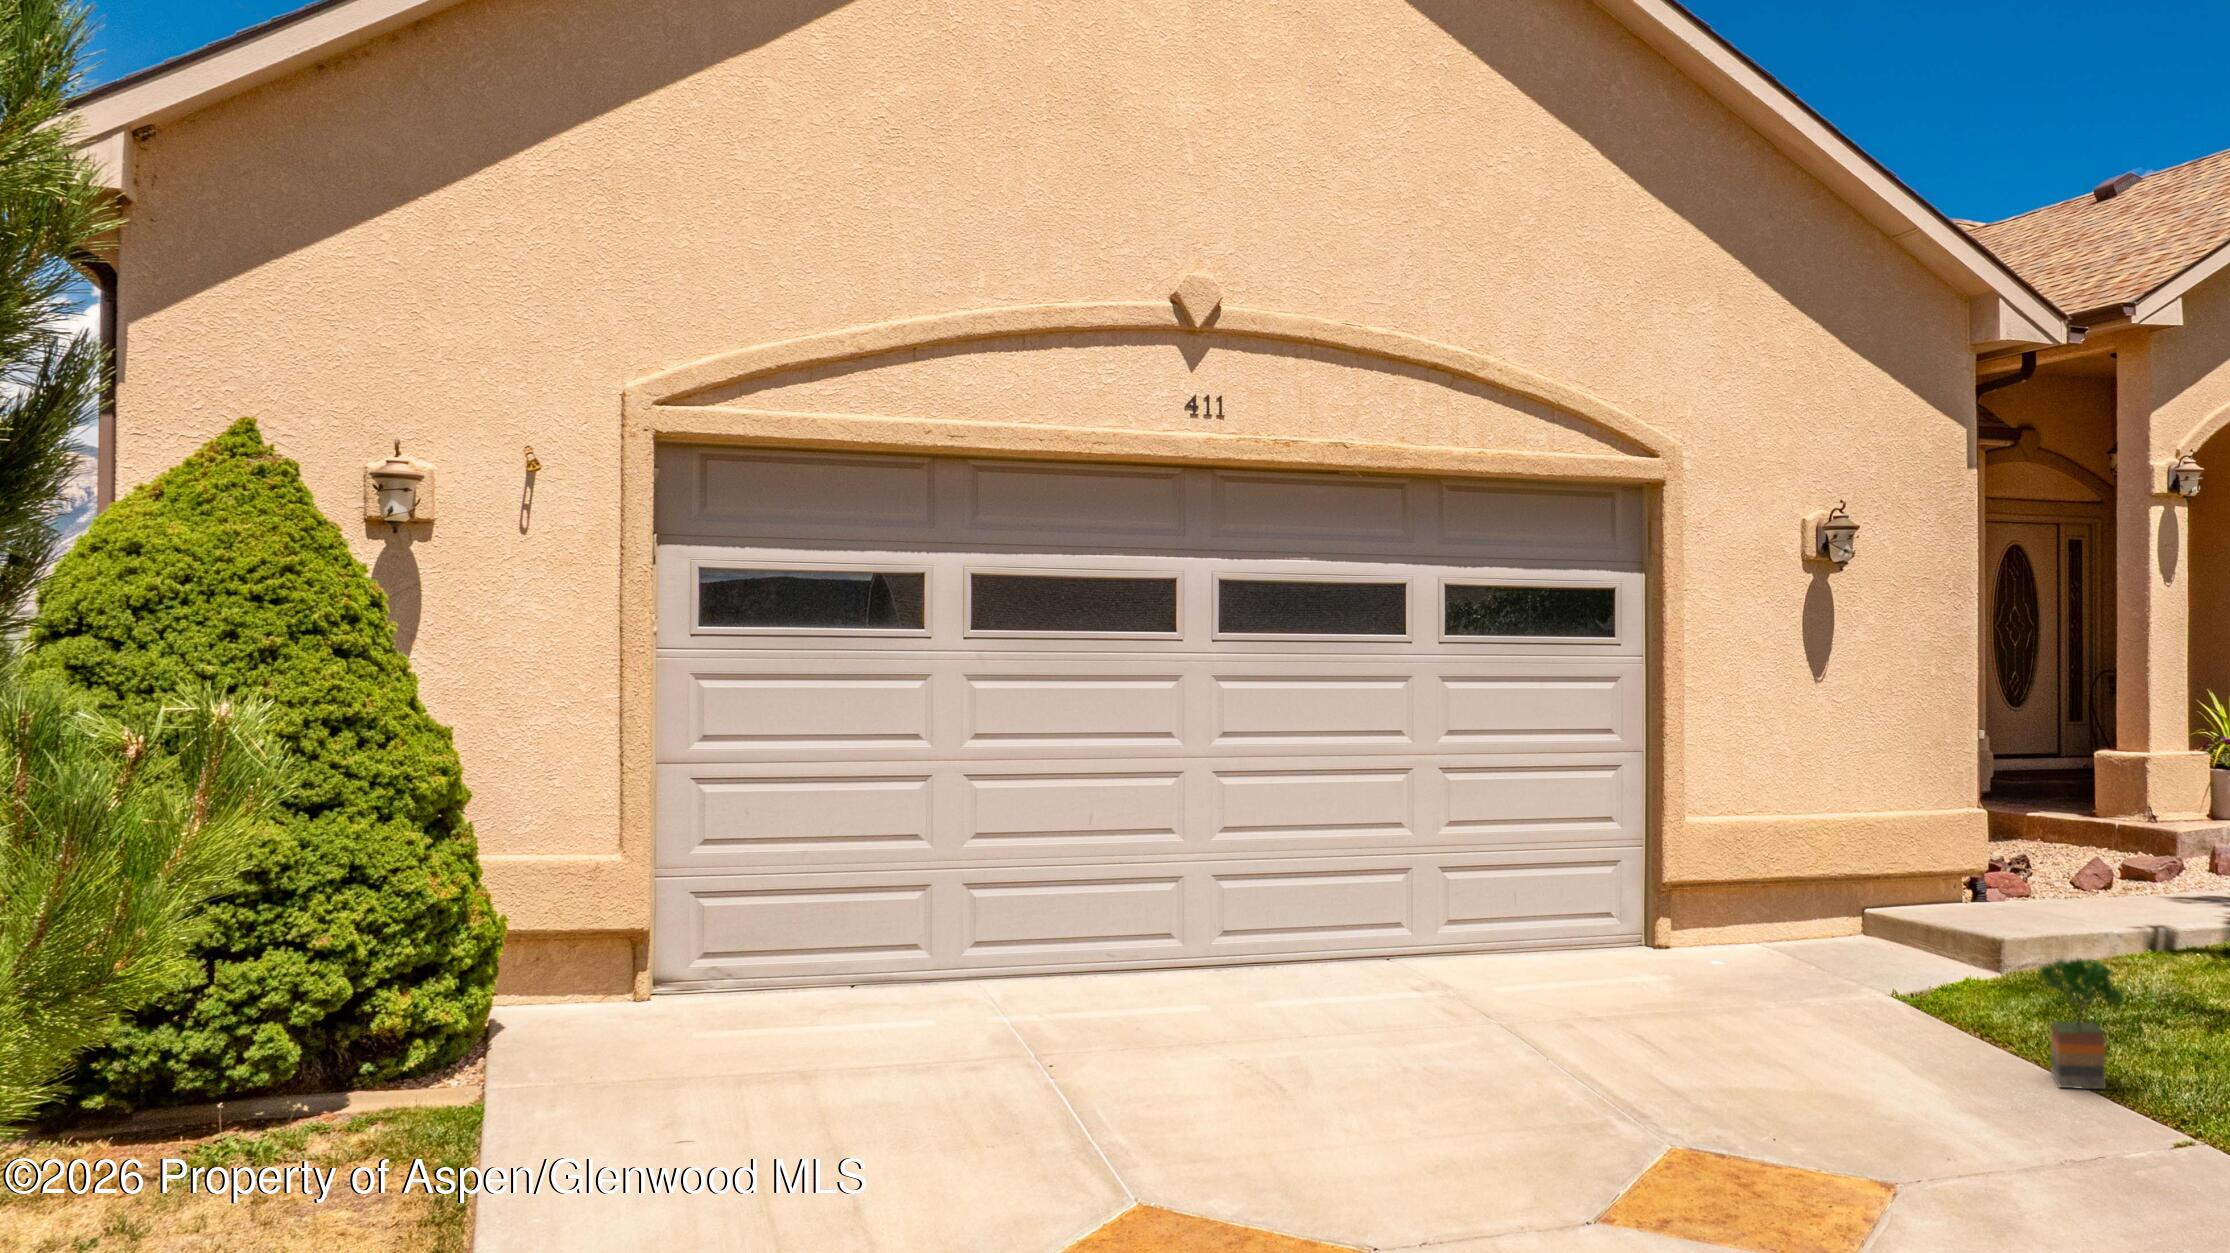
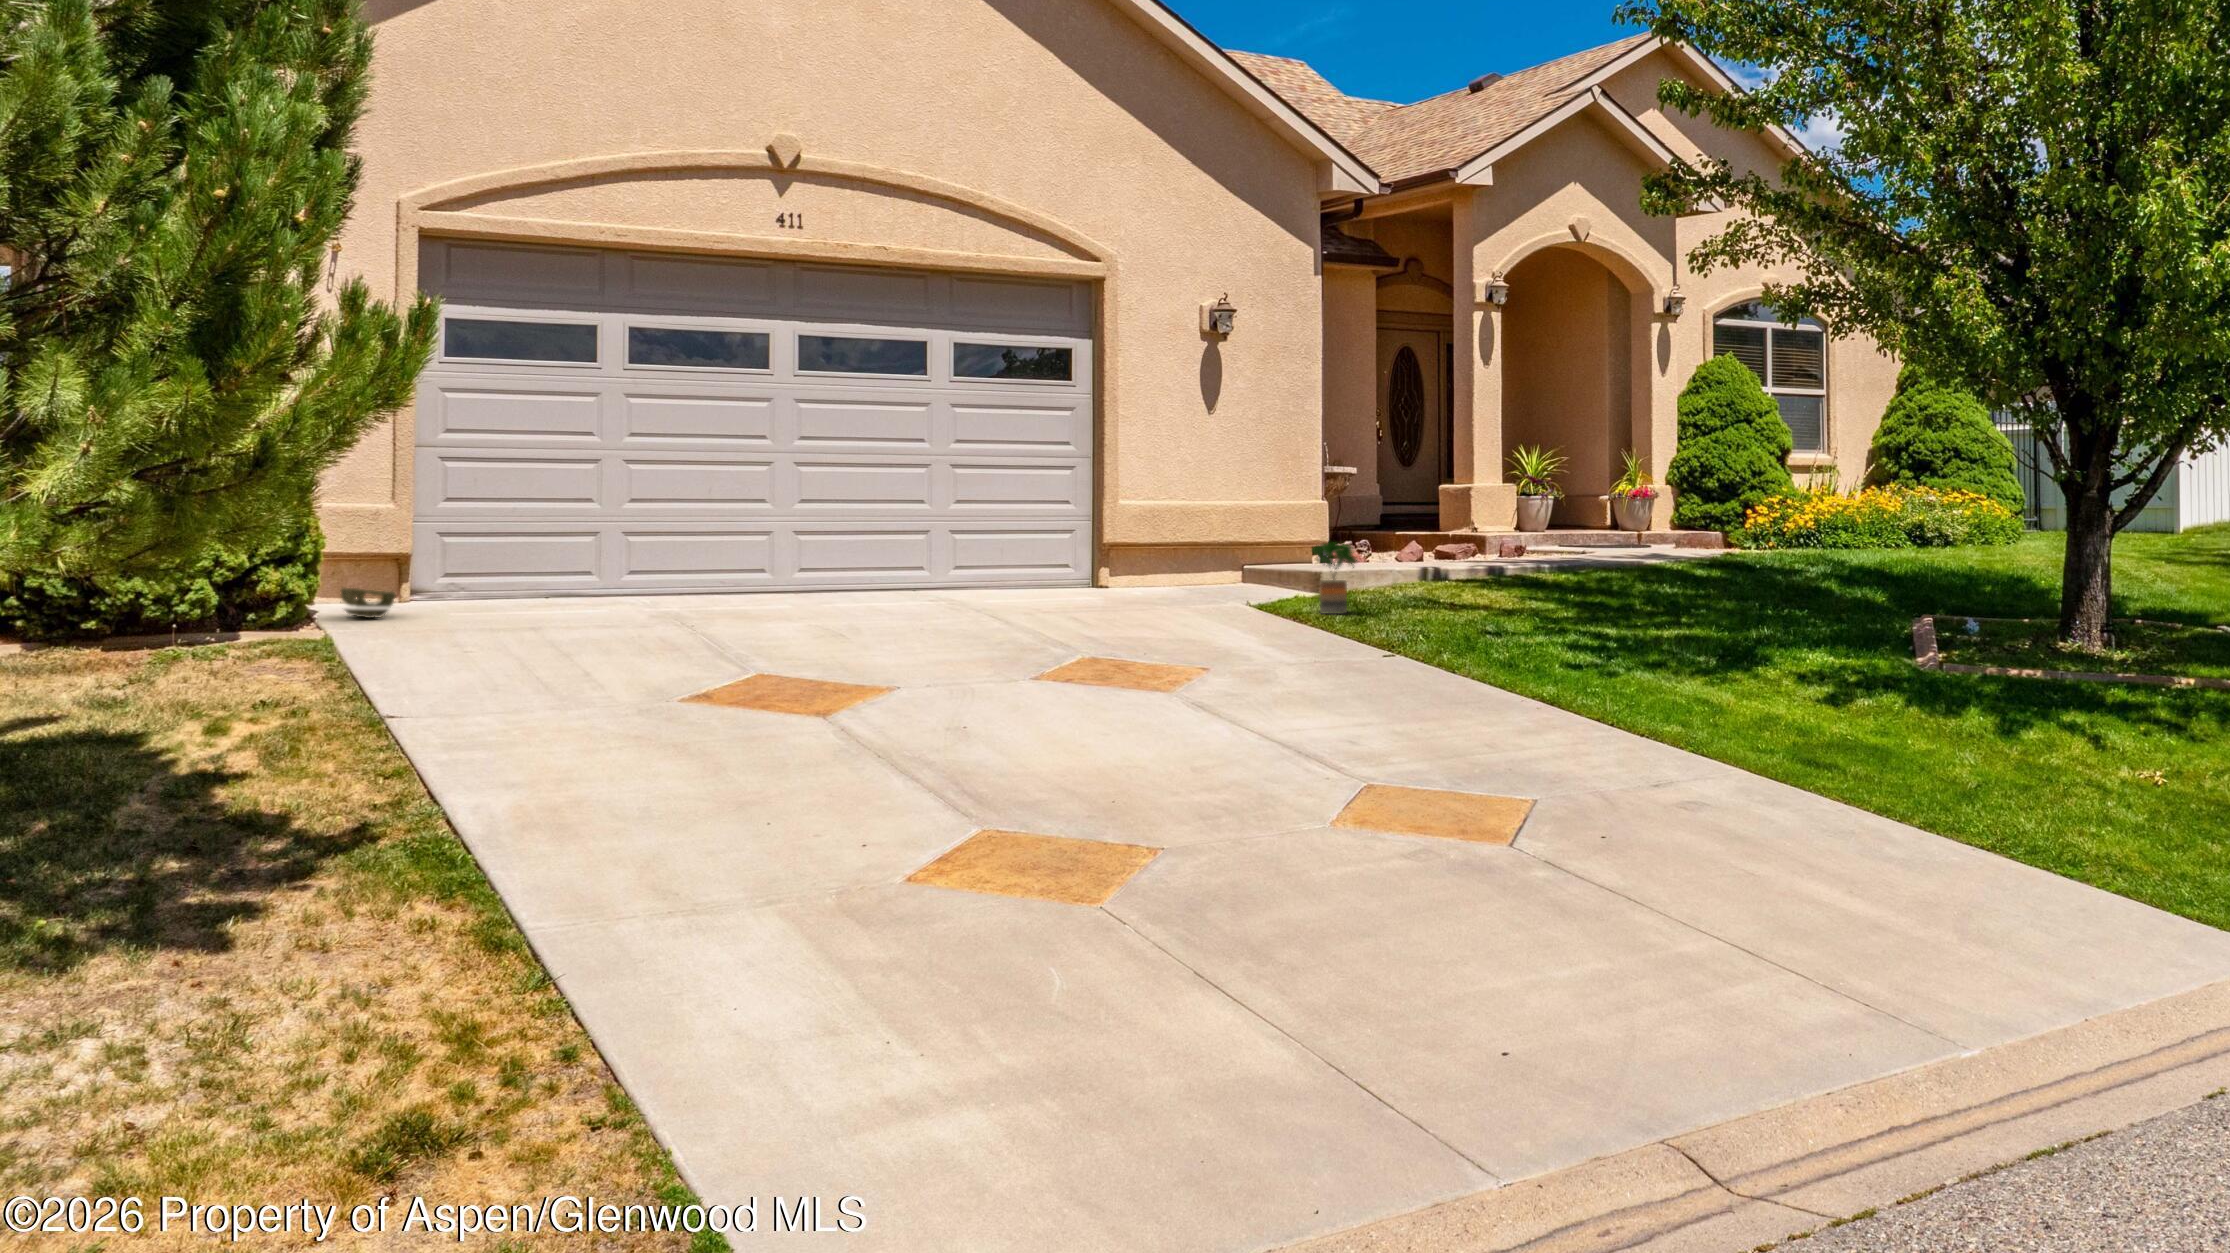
woven basket: none [553,970,627,1028] -> present [341,588,396,618]

